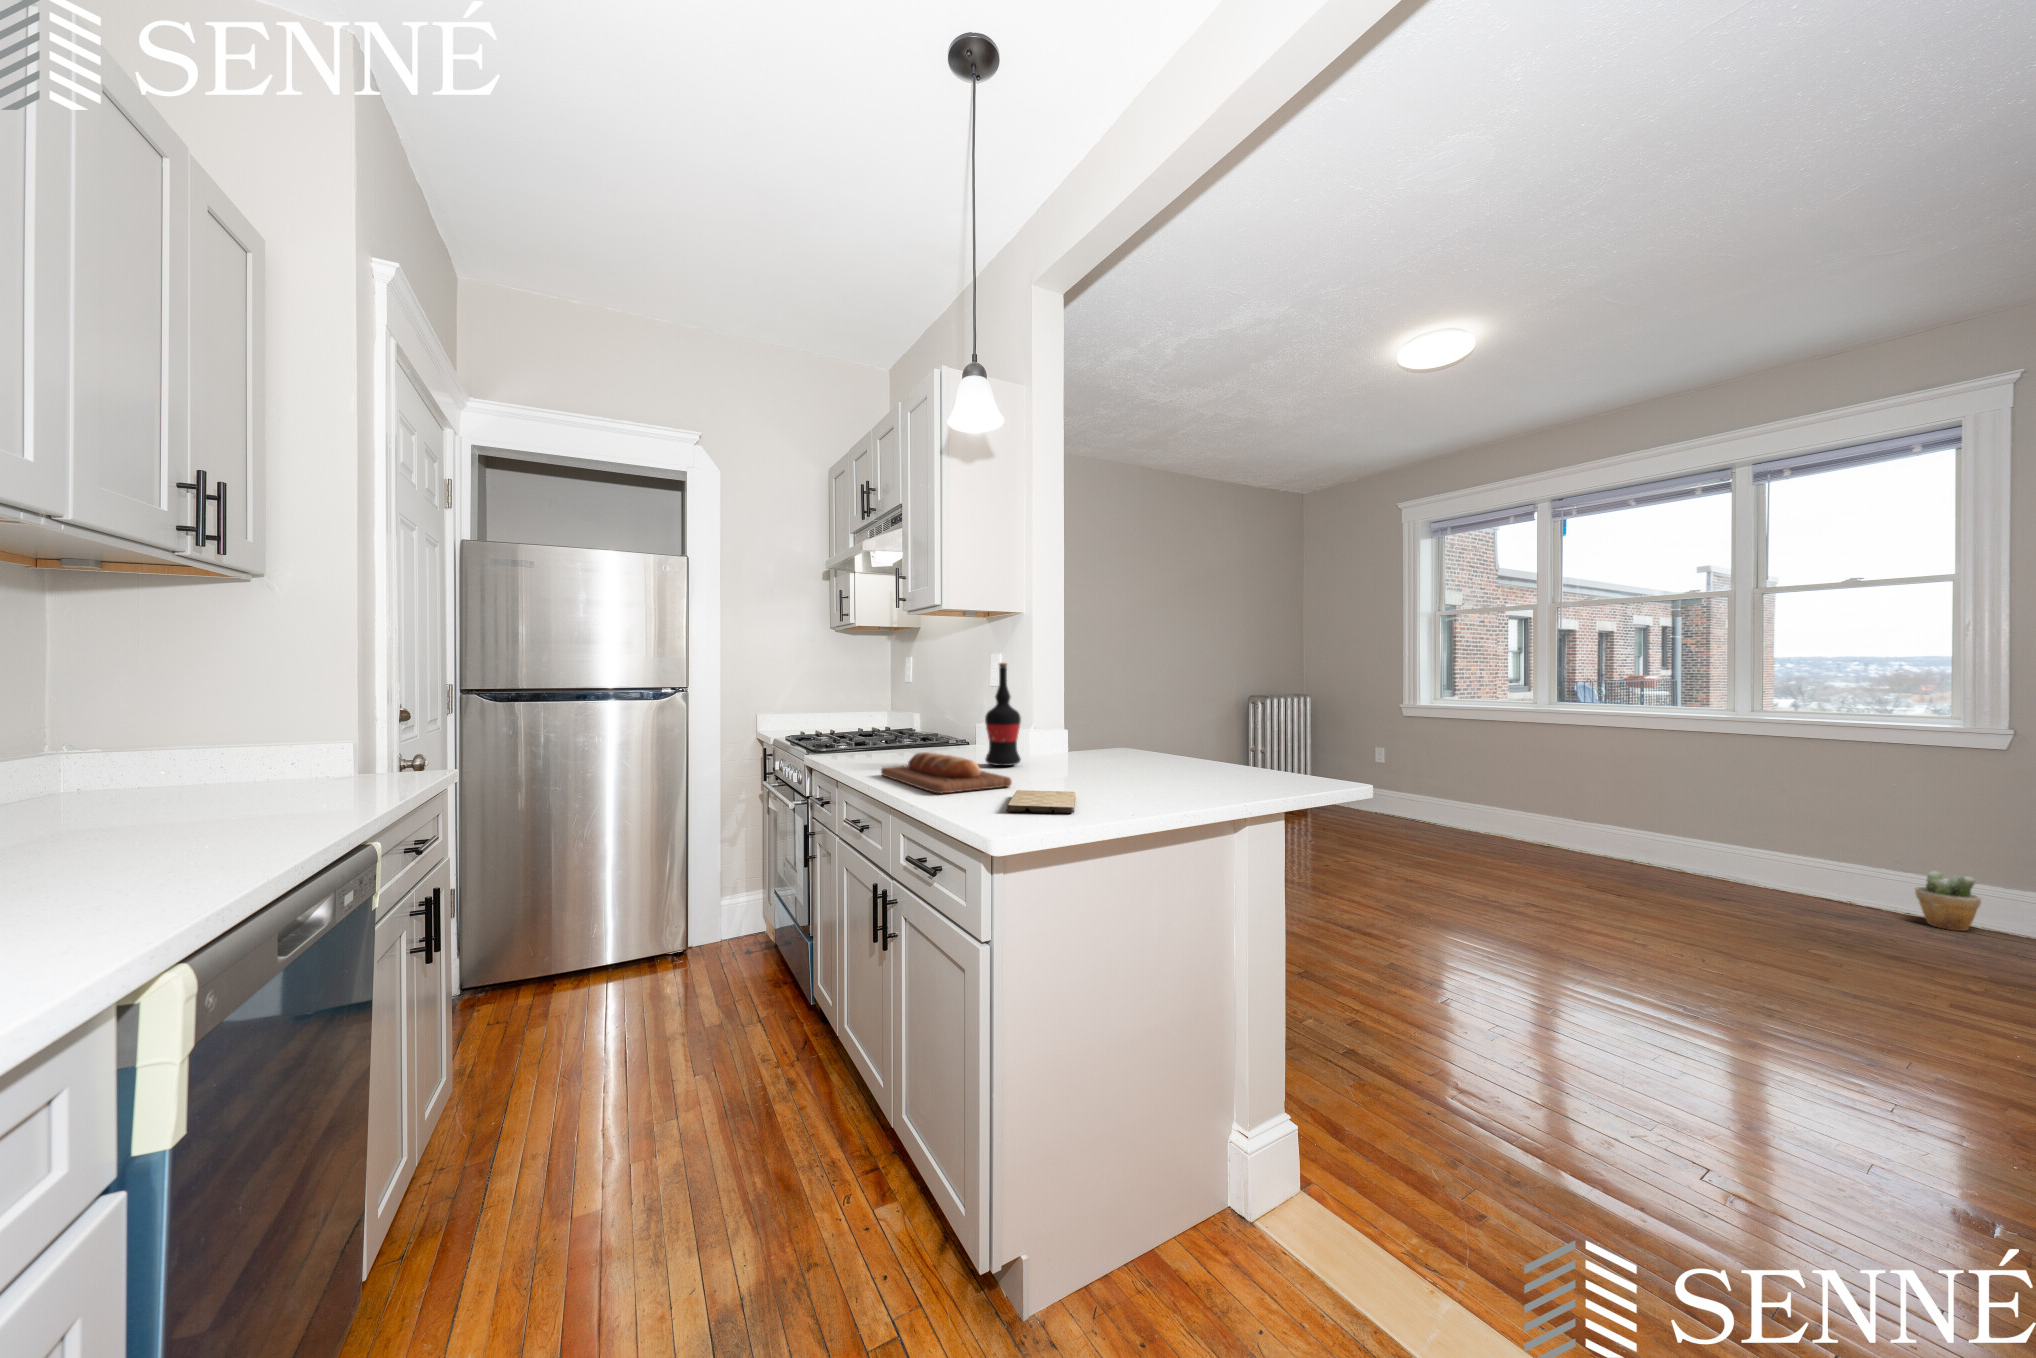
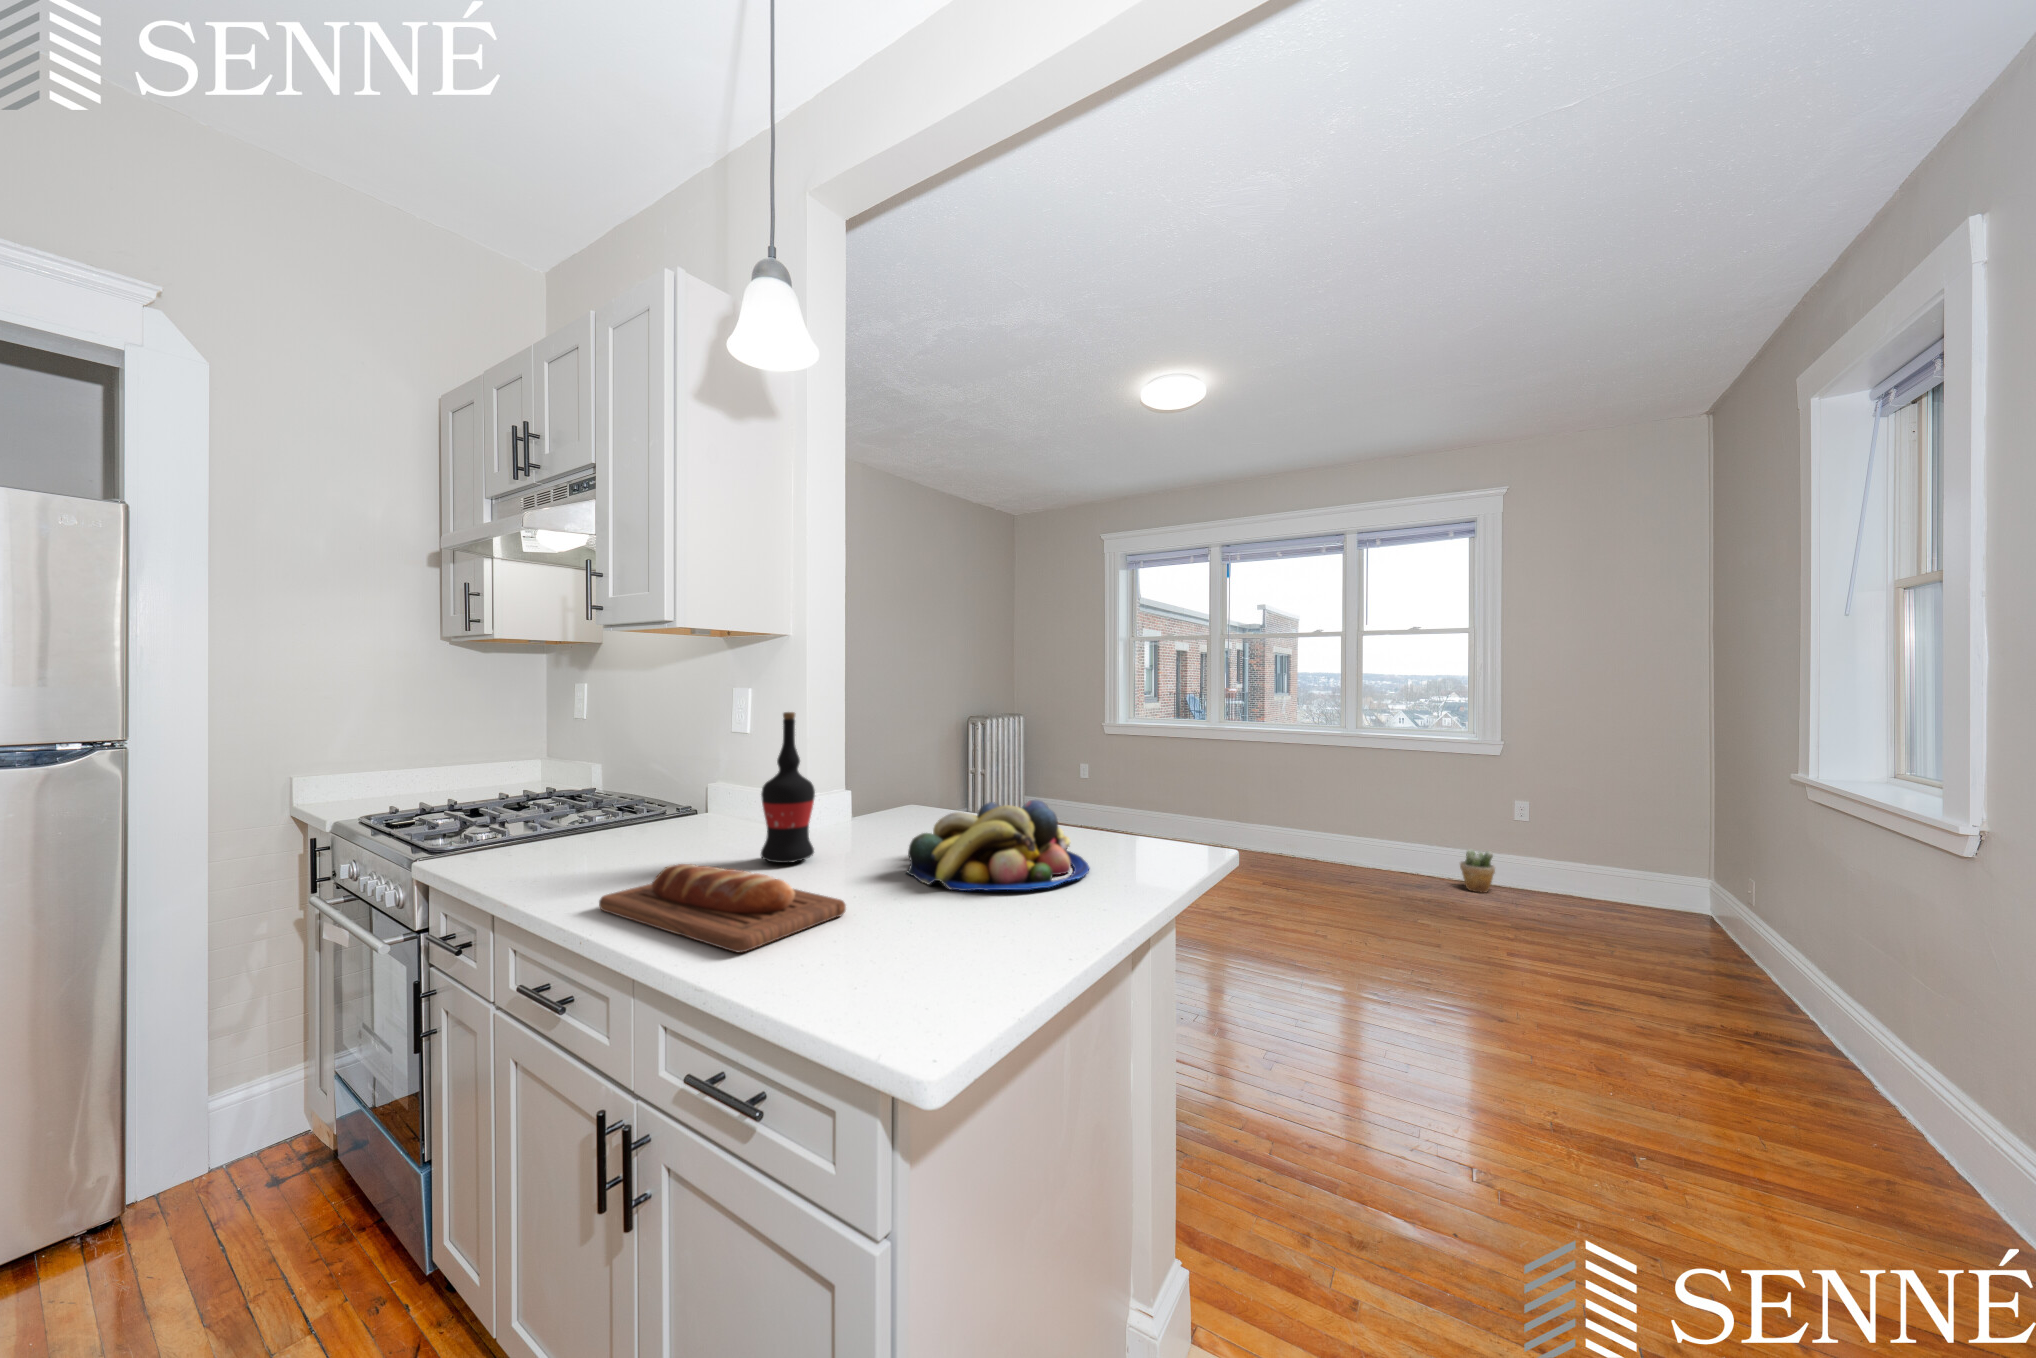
fruit bowl: none [1072,729,1213,786] -> present [907,800,1089,891]
cutting board: present [1006,790,1075,813] -> none [874,921,1002,990]

